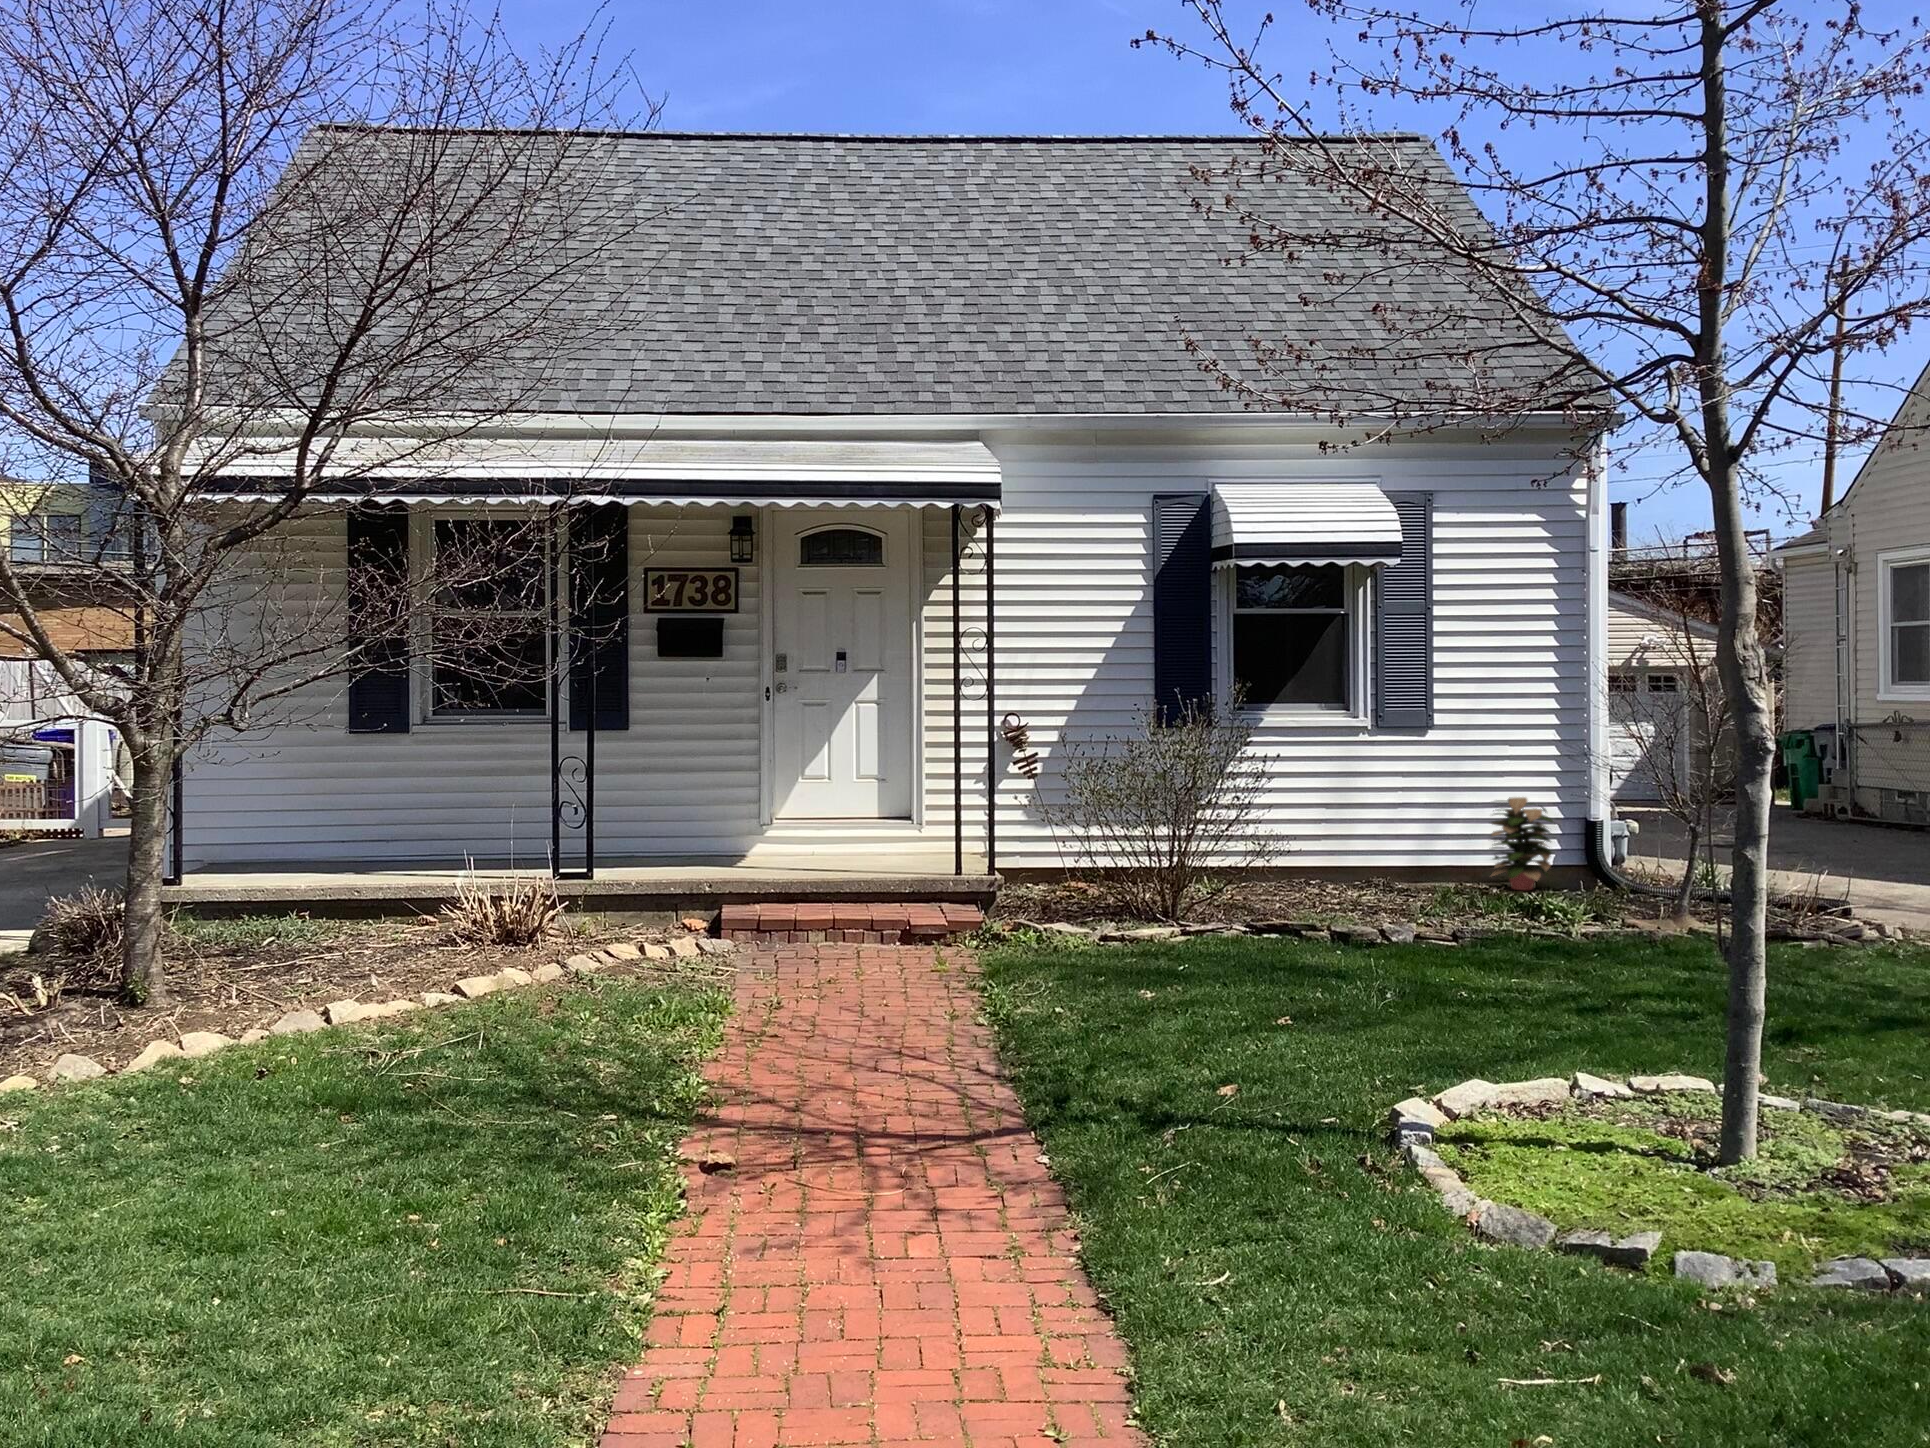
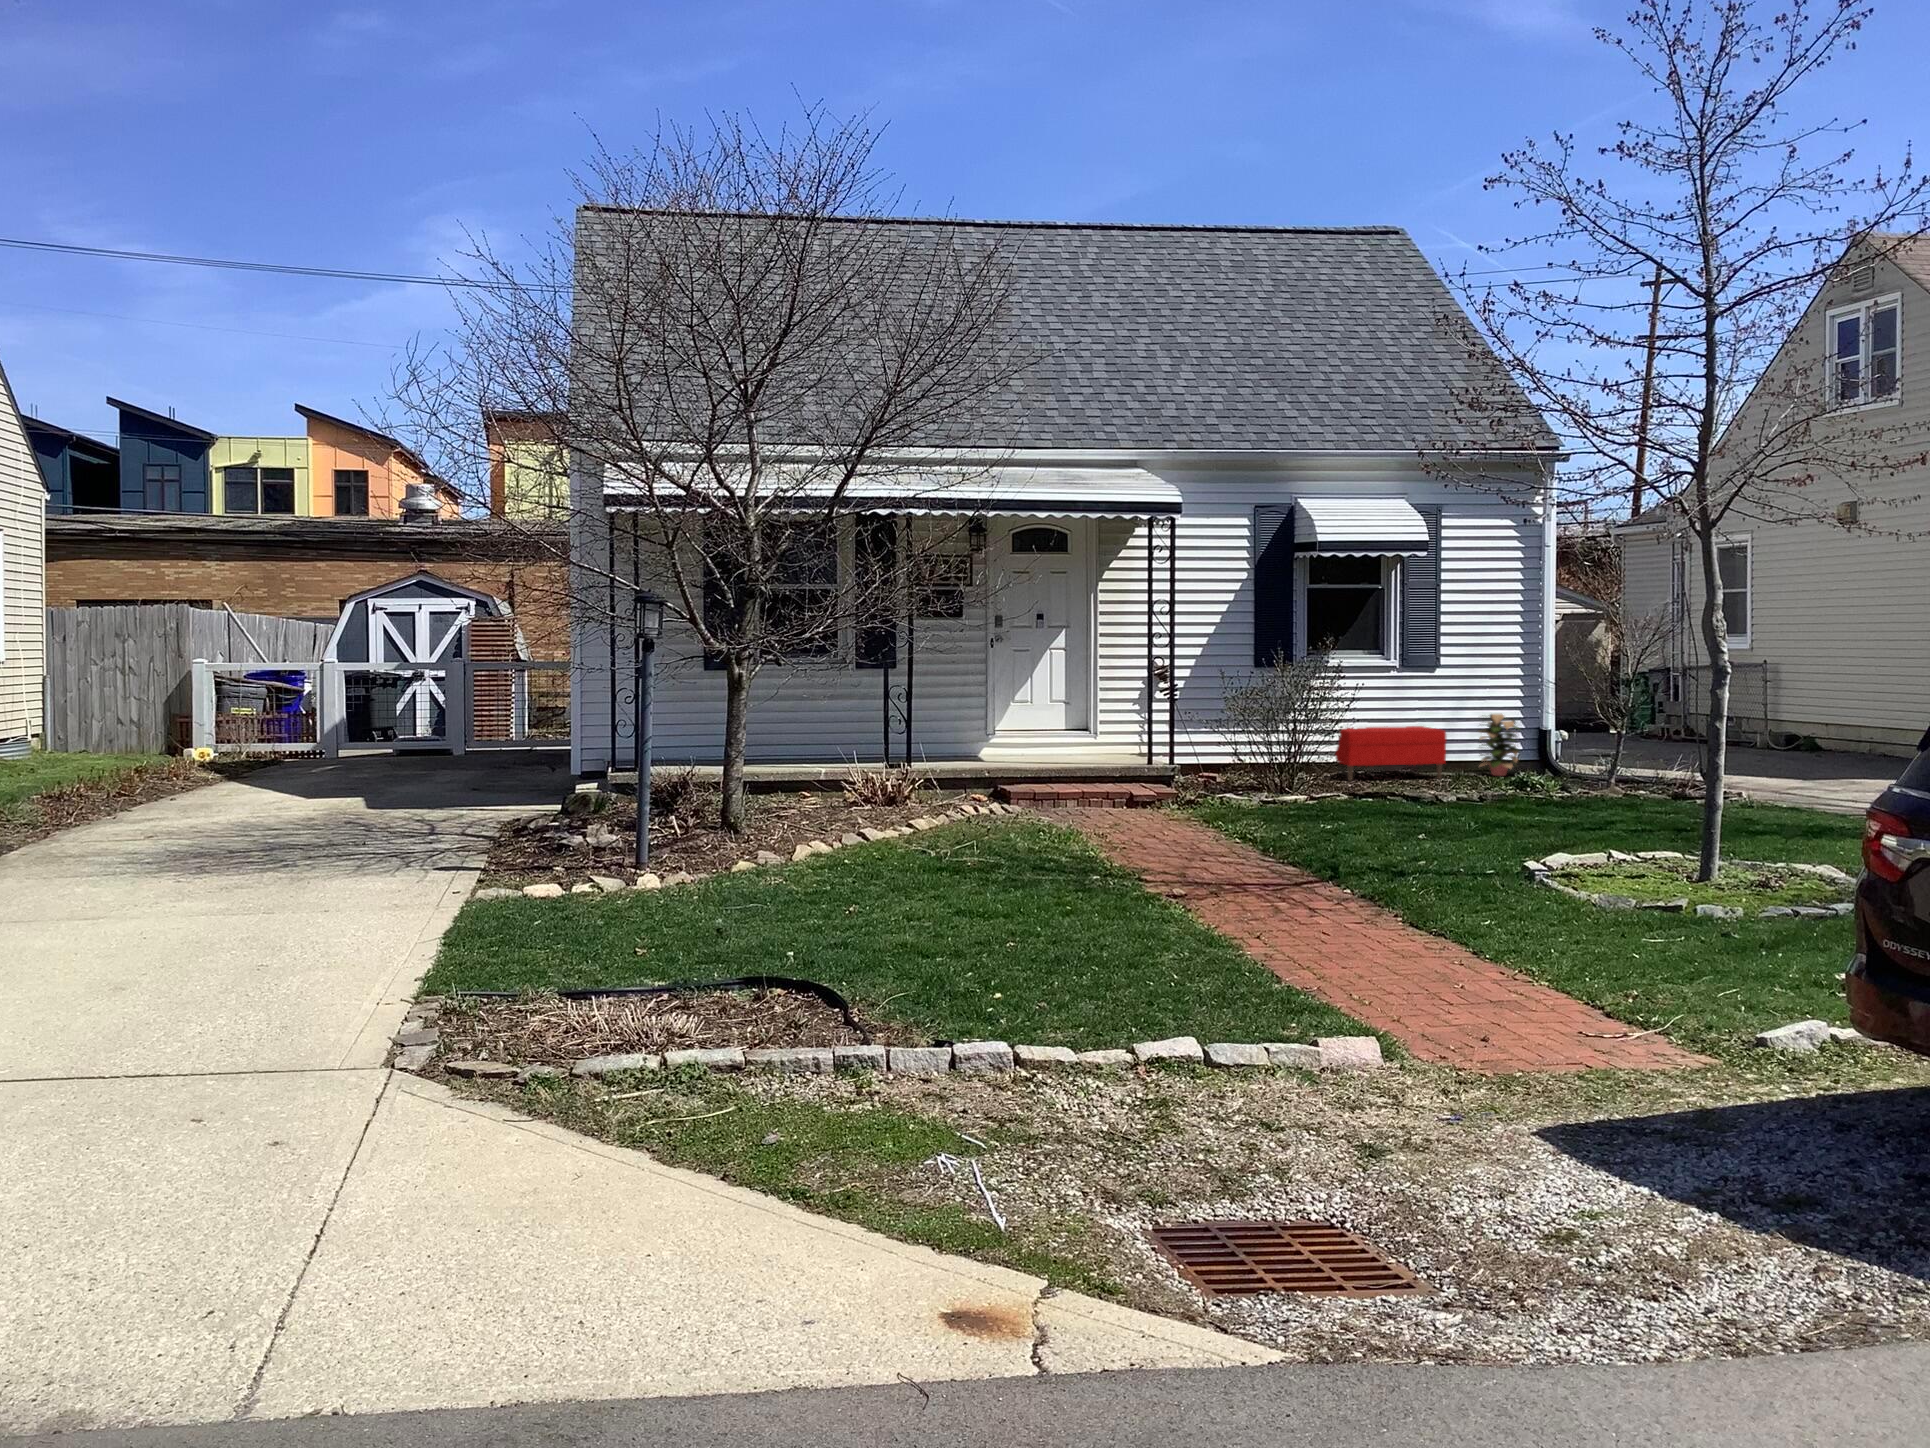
bench: none [1261,814,1434,897] -> present [1331,726,1446,781]

